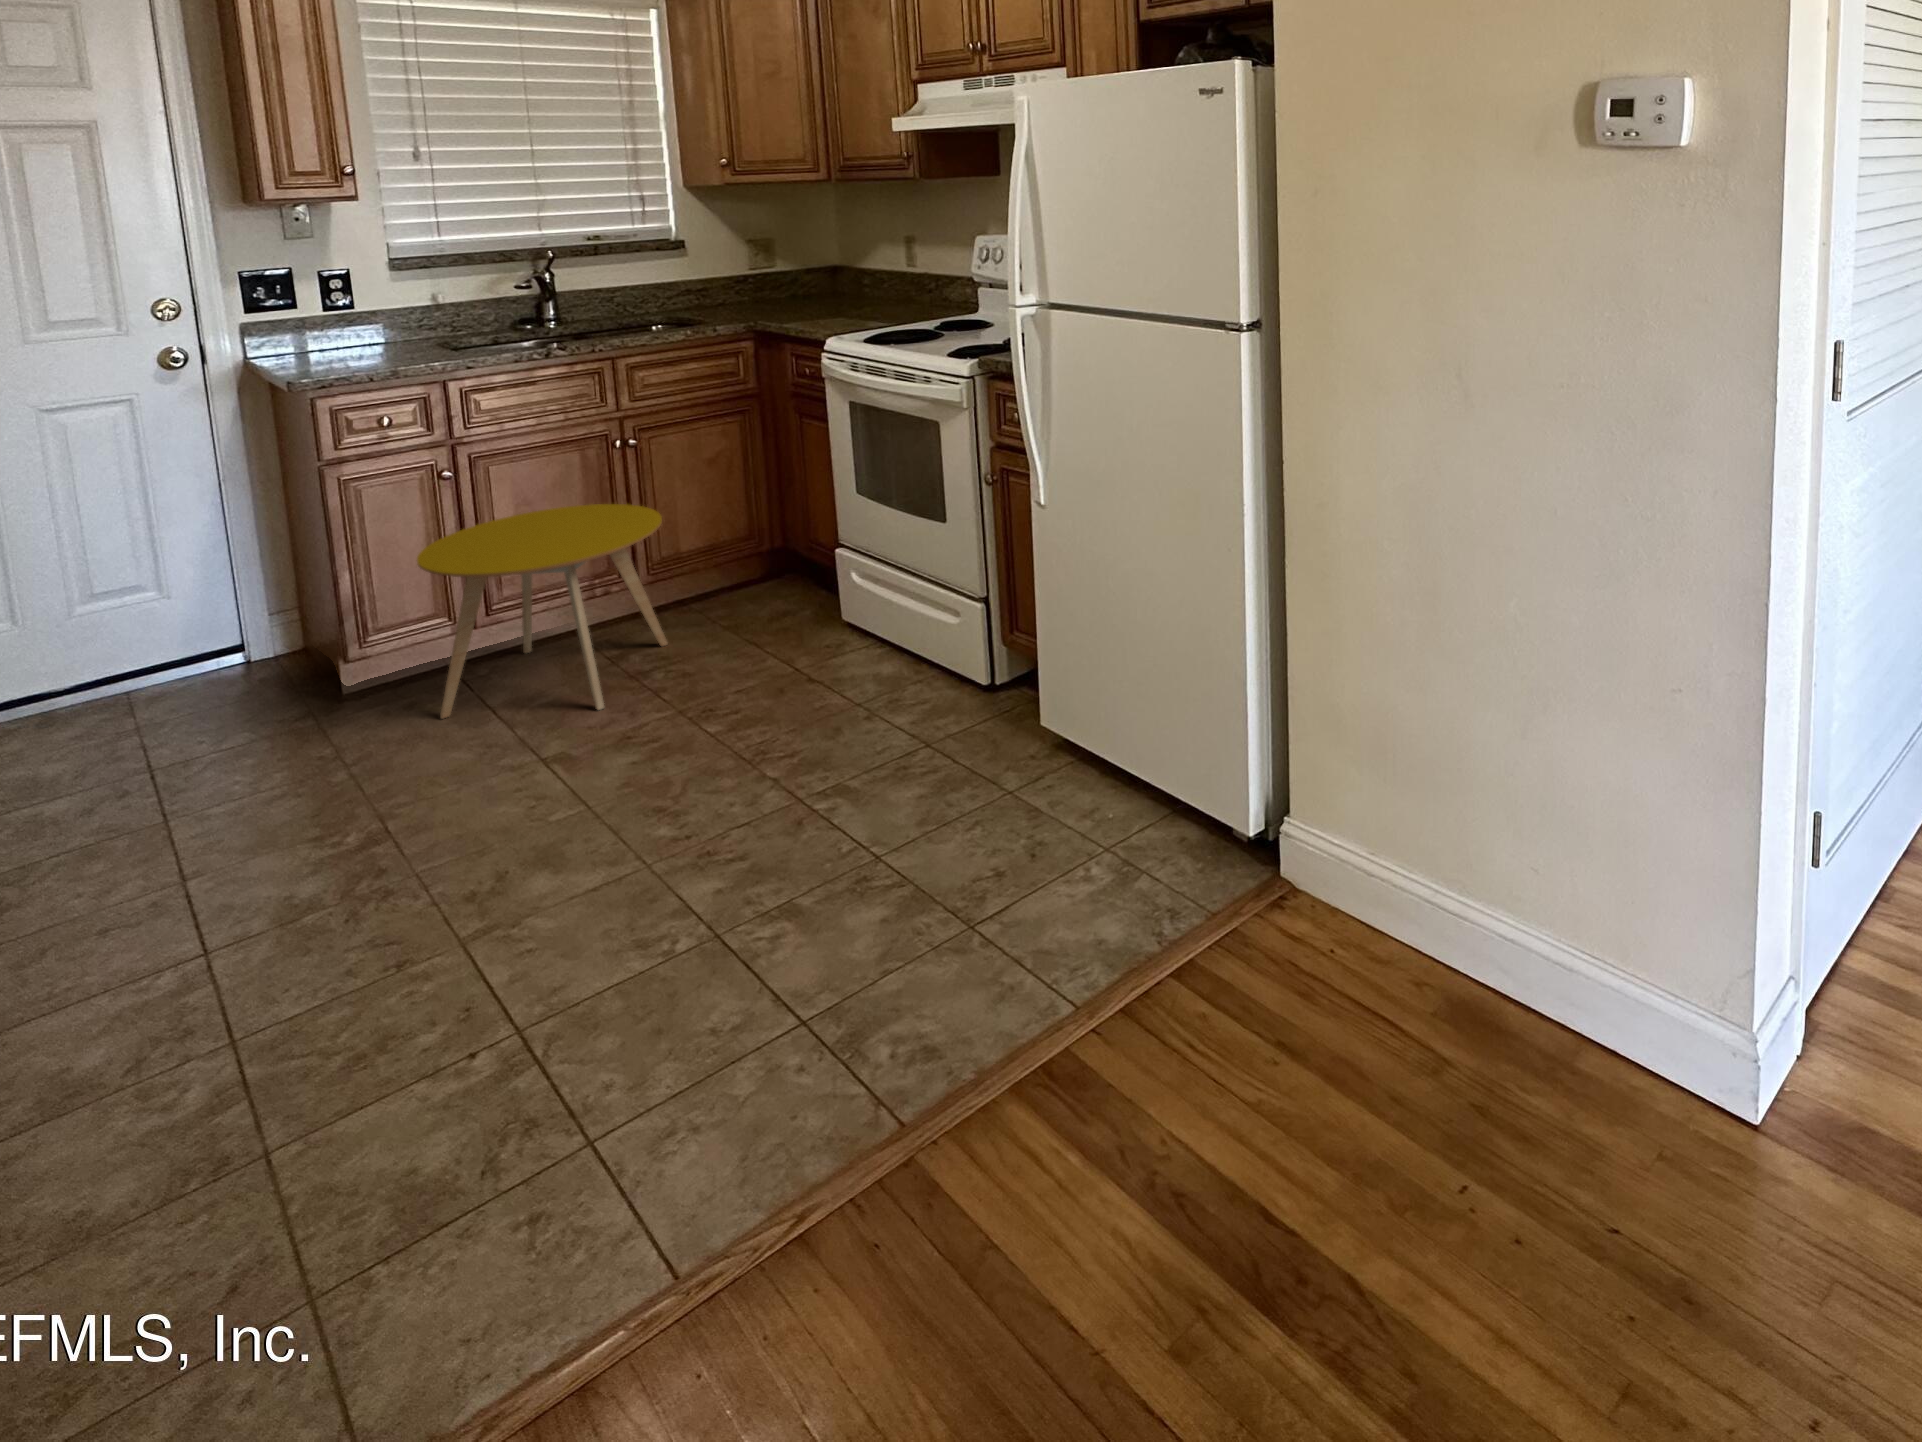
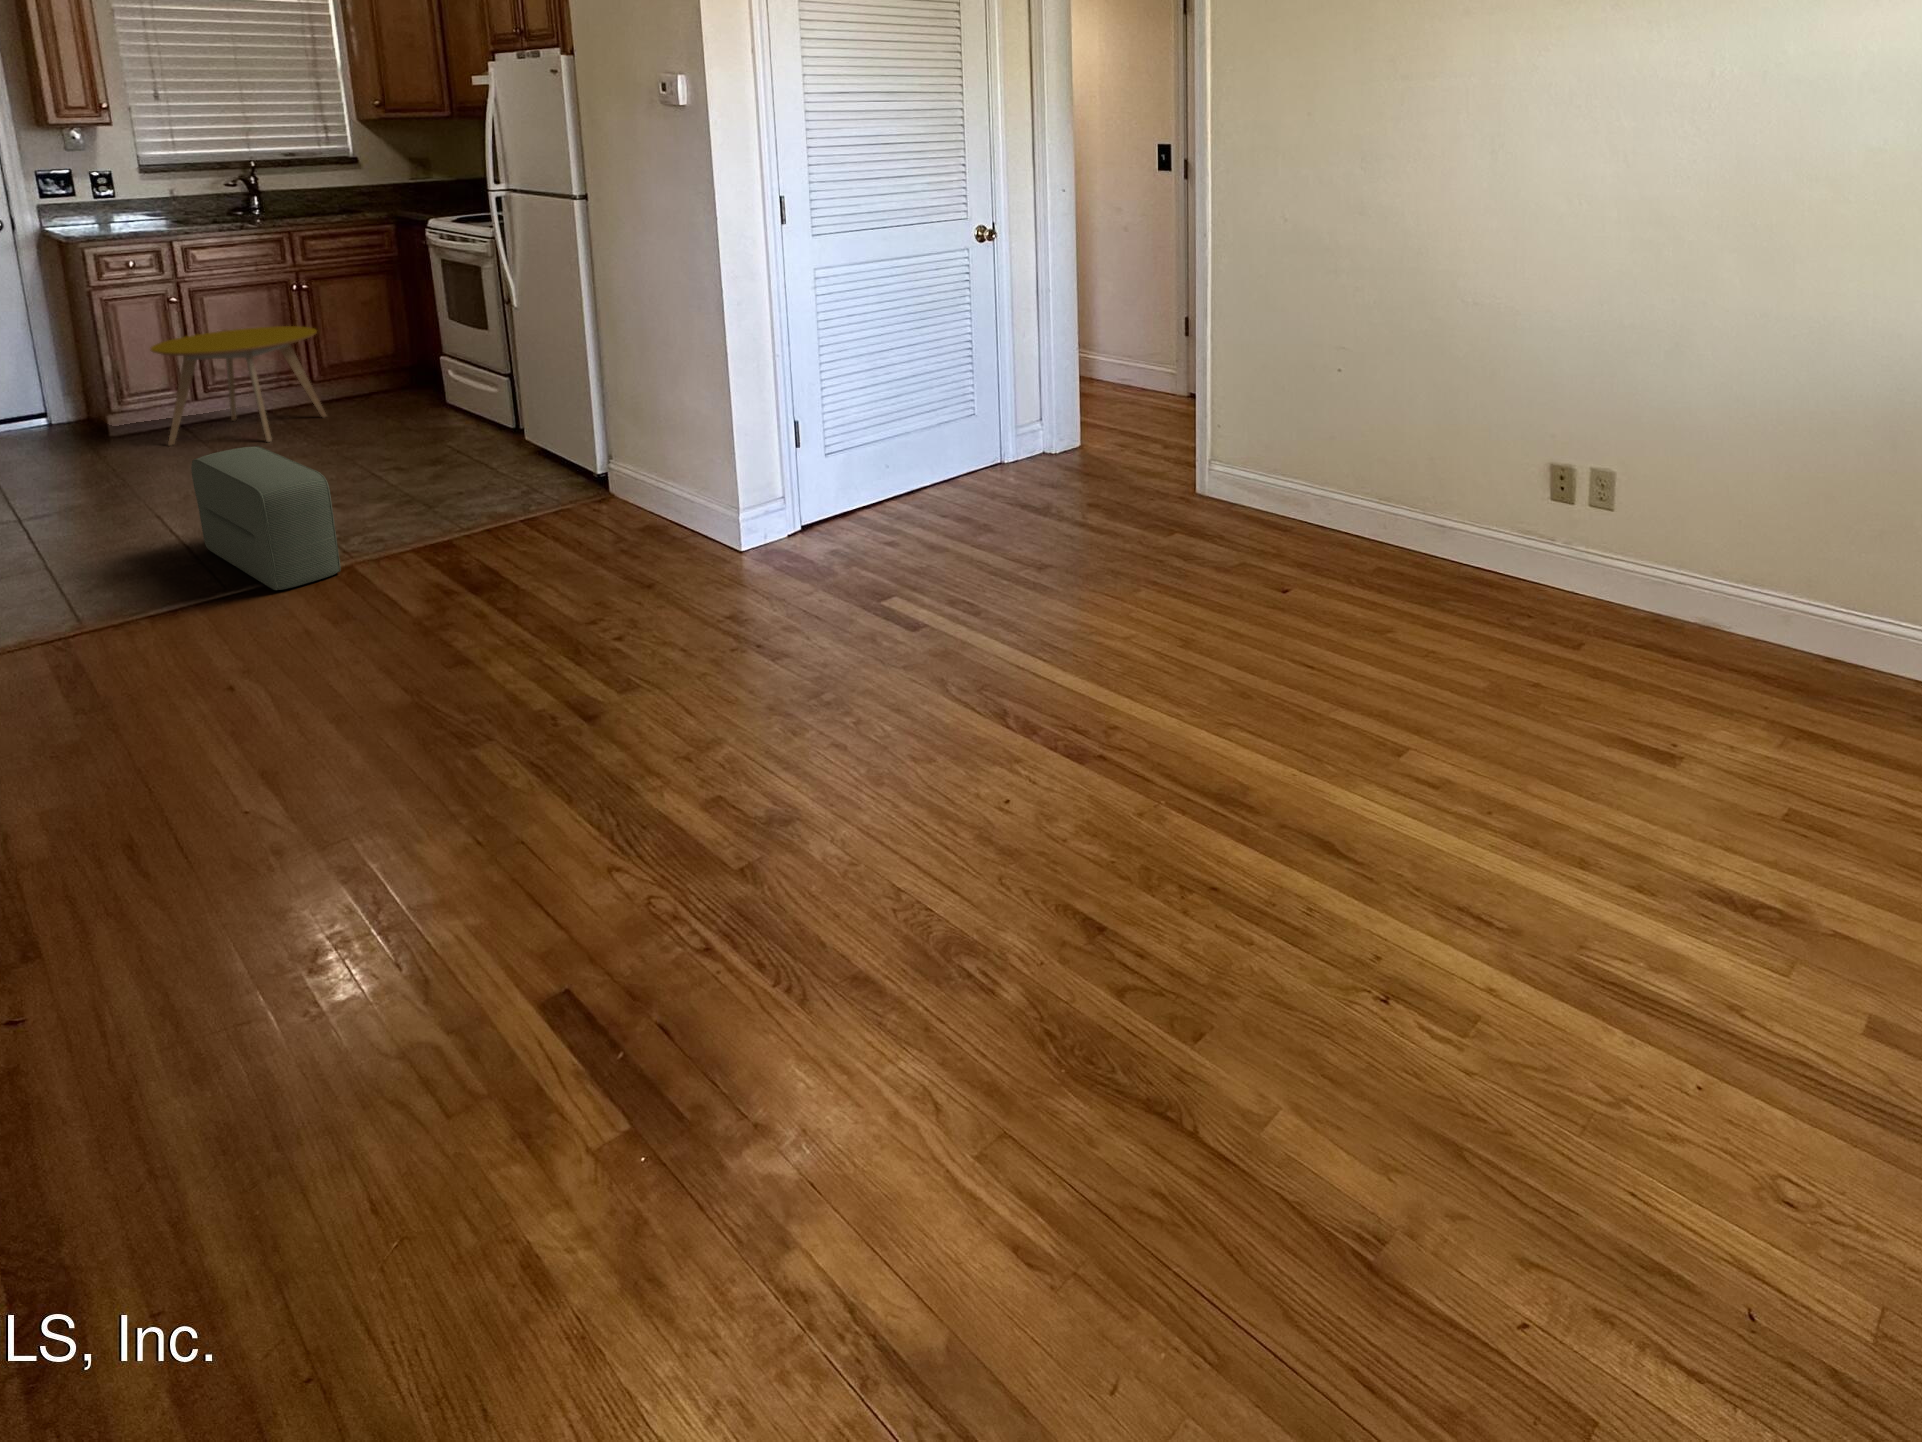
pouf: none [575,857,931,1316] -> present [191,446,341,590]

